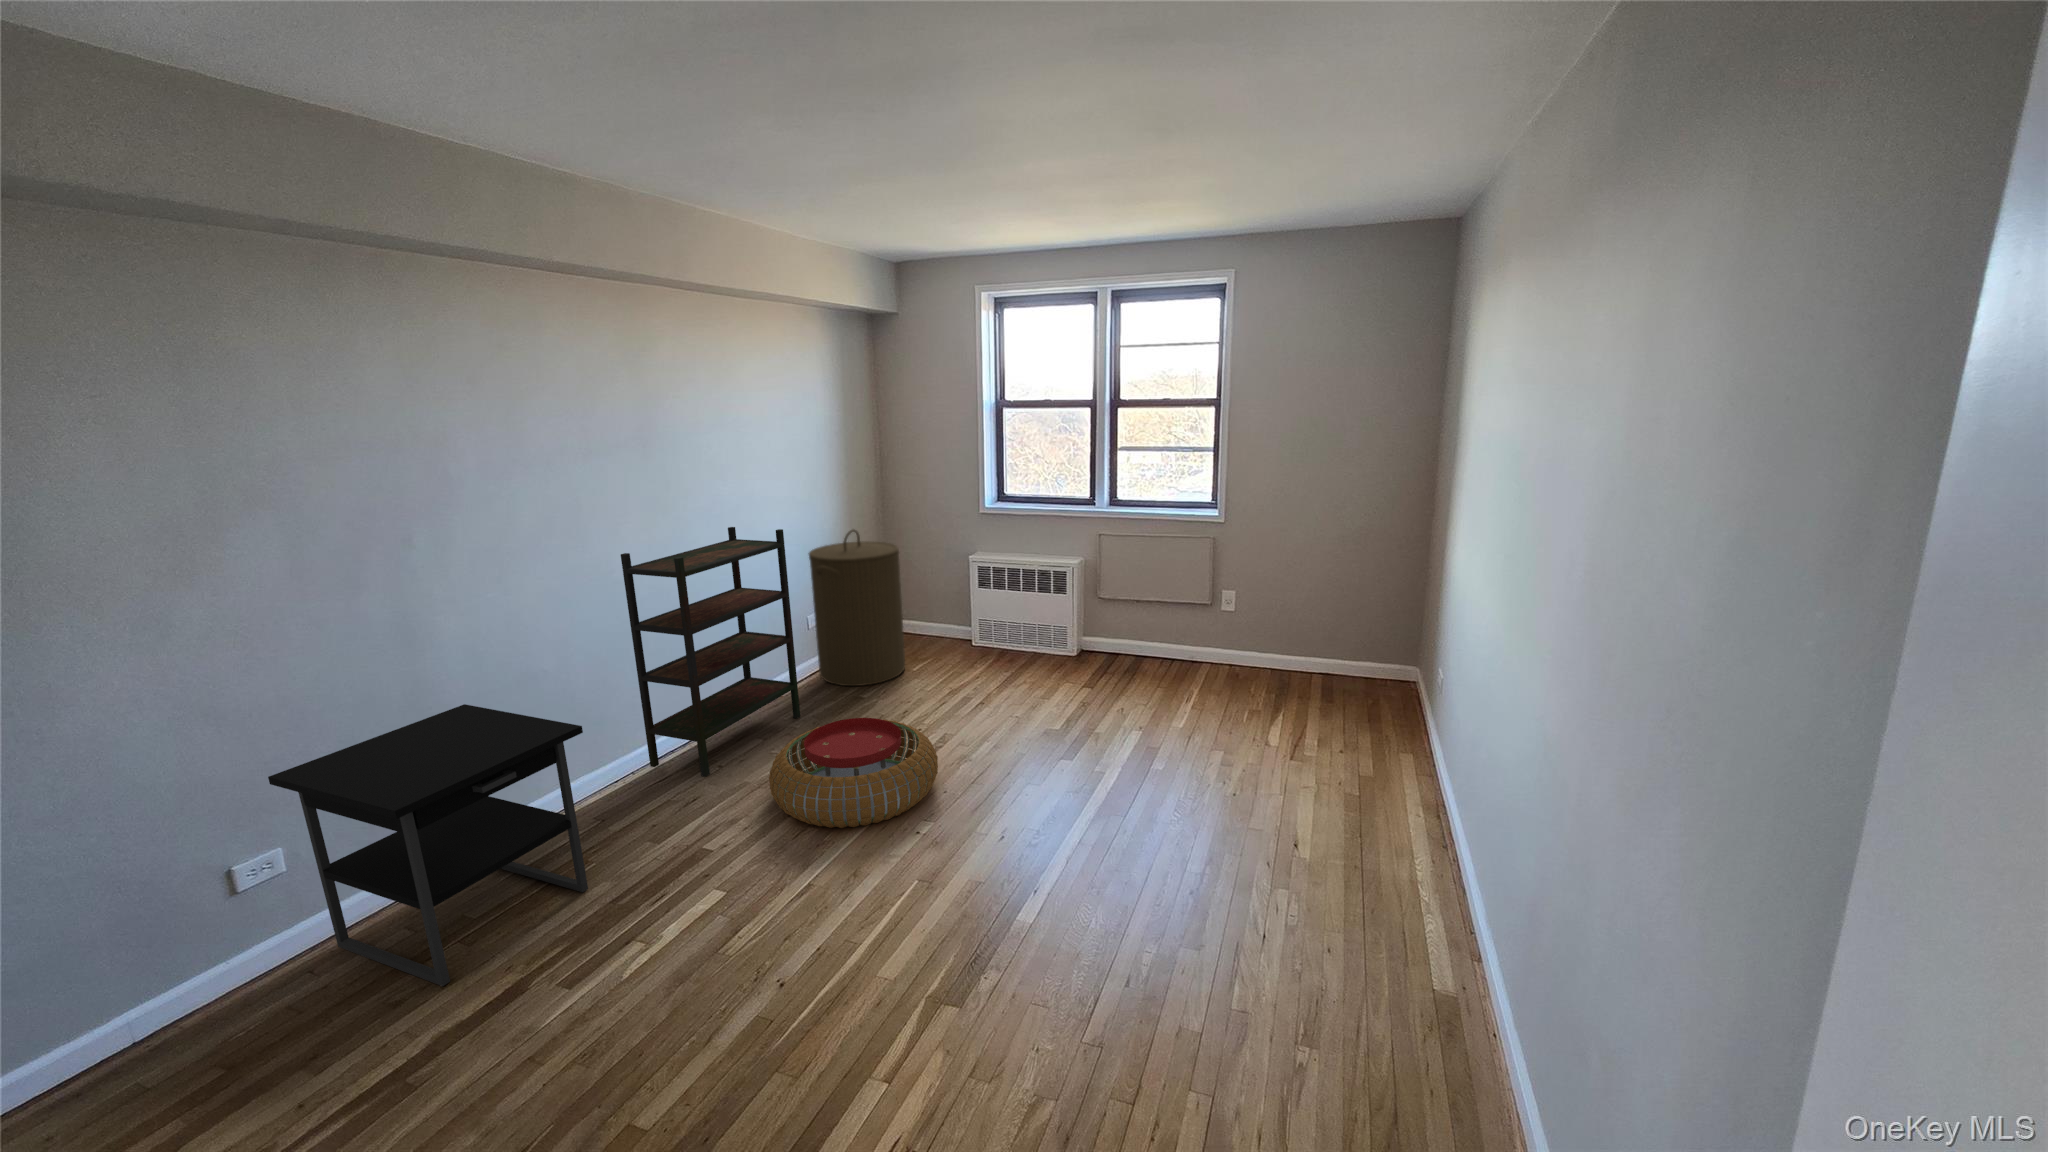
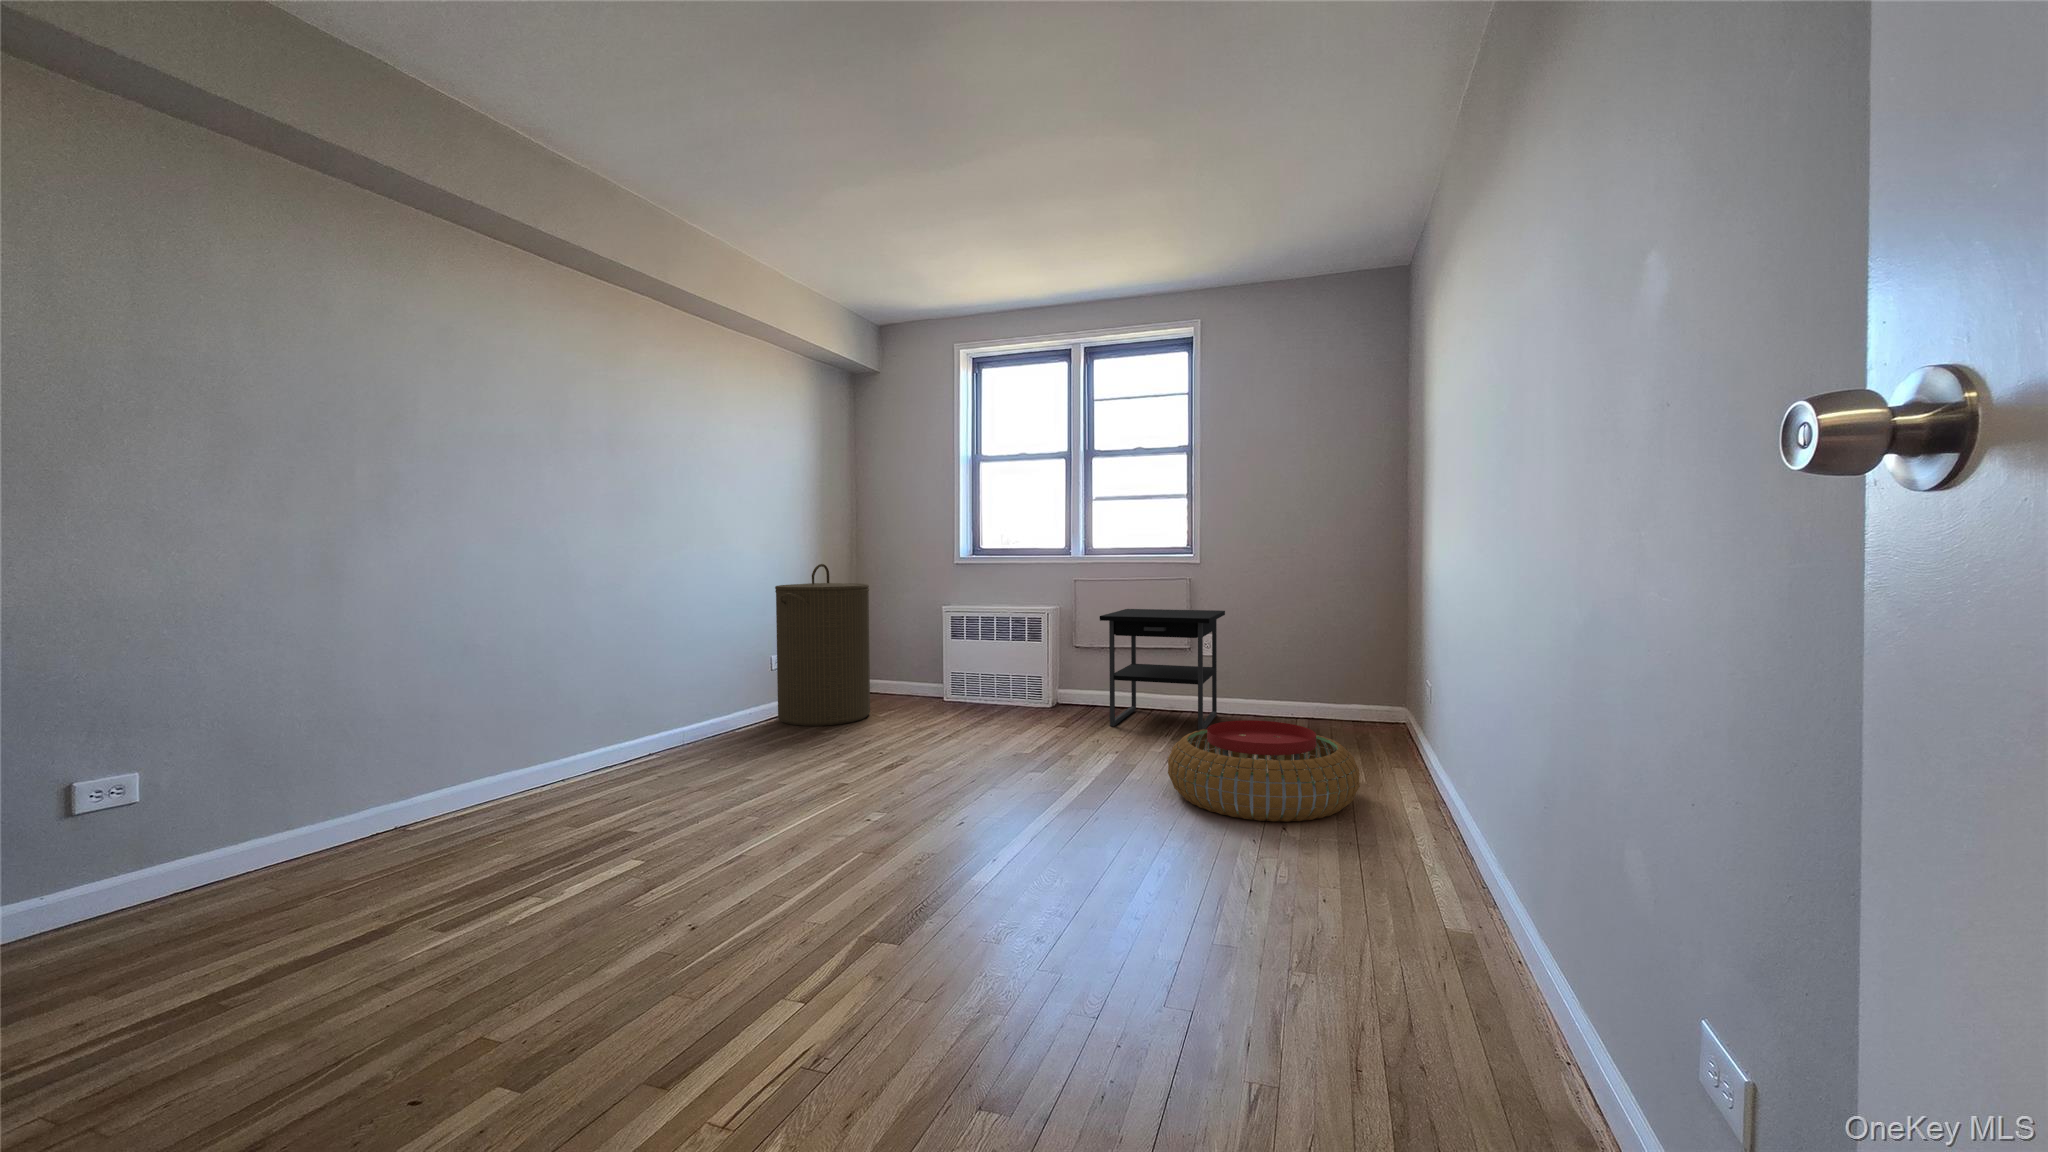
bookshelf: present [621,527,800,777] -> none [575,539,752,783]
nightstand: present [268,704,588,986] -> present [1100,609,1225,731]
pouf: present [769,718,938,828] -> present [1168,720,1360,822]

